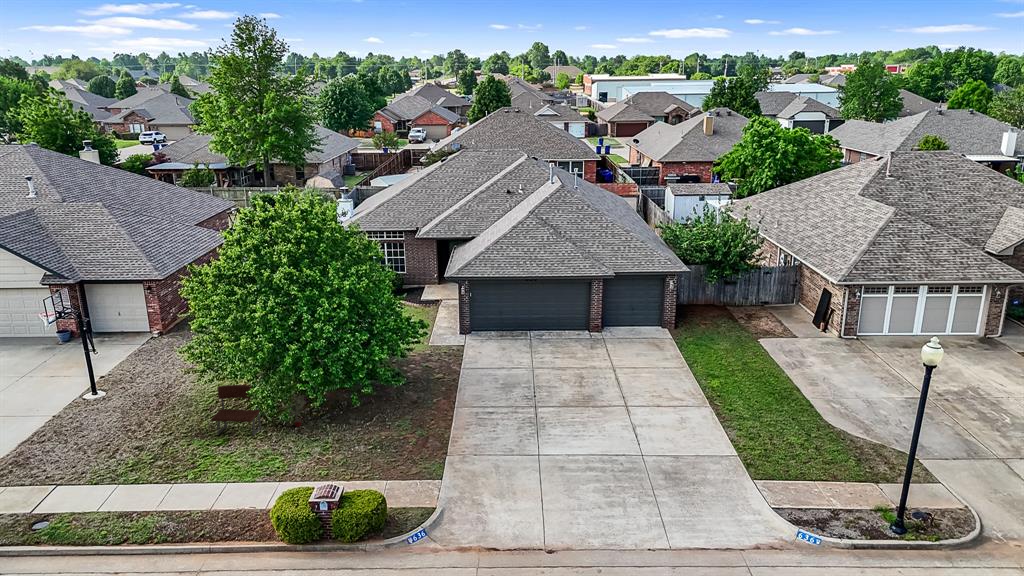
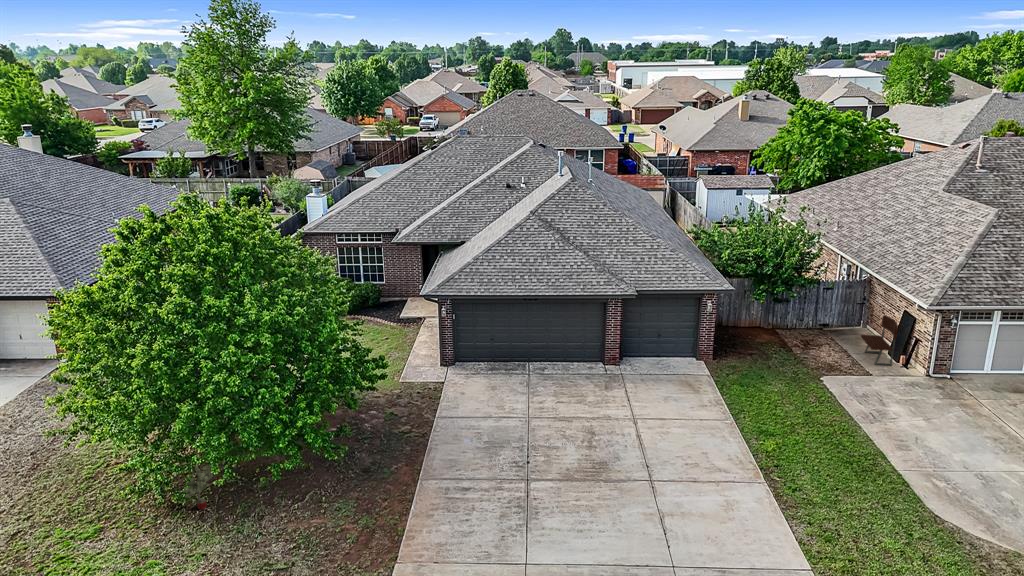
bench: present [211,385,261,436] -> present [861,315,898,366]

